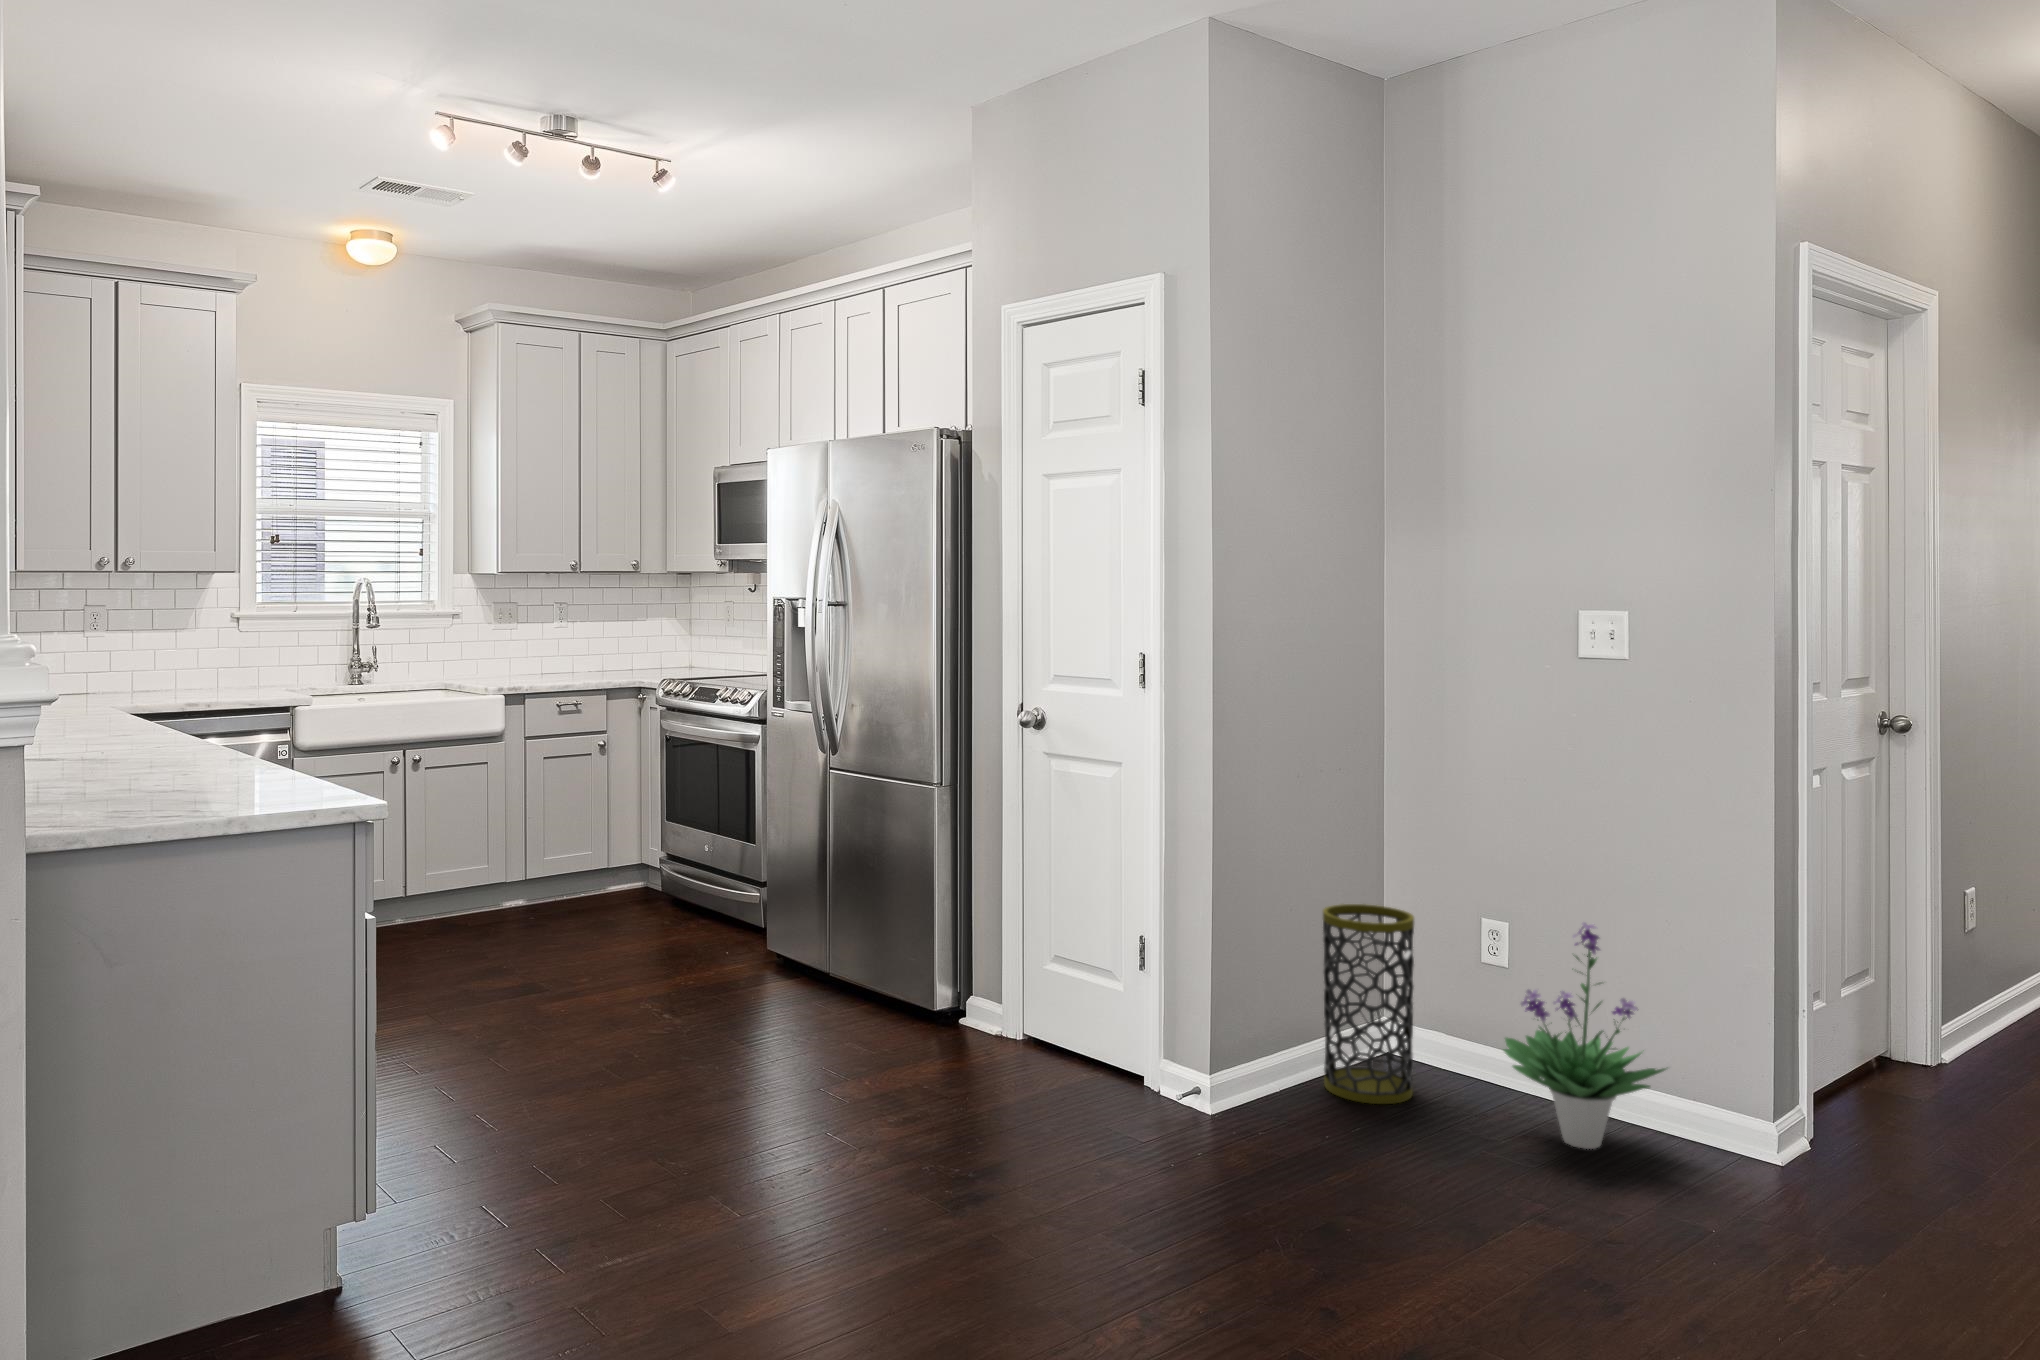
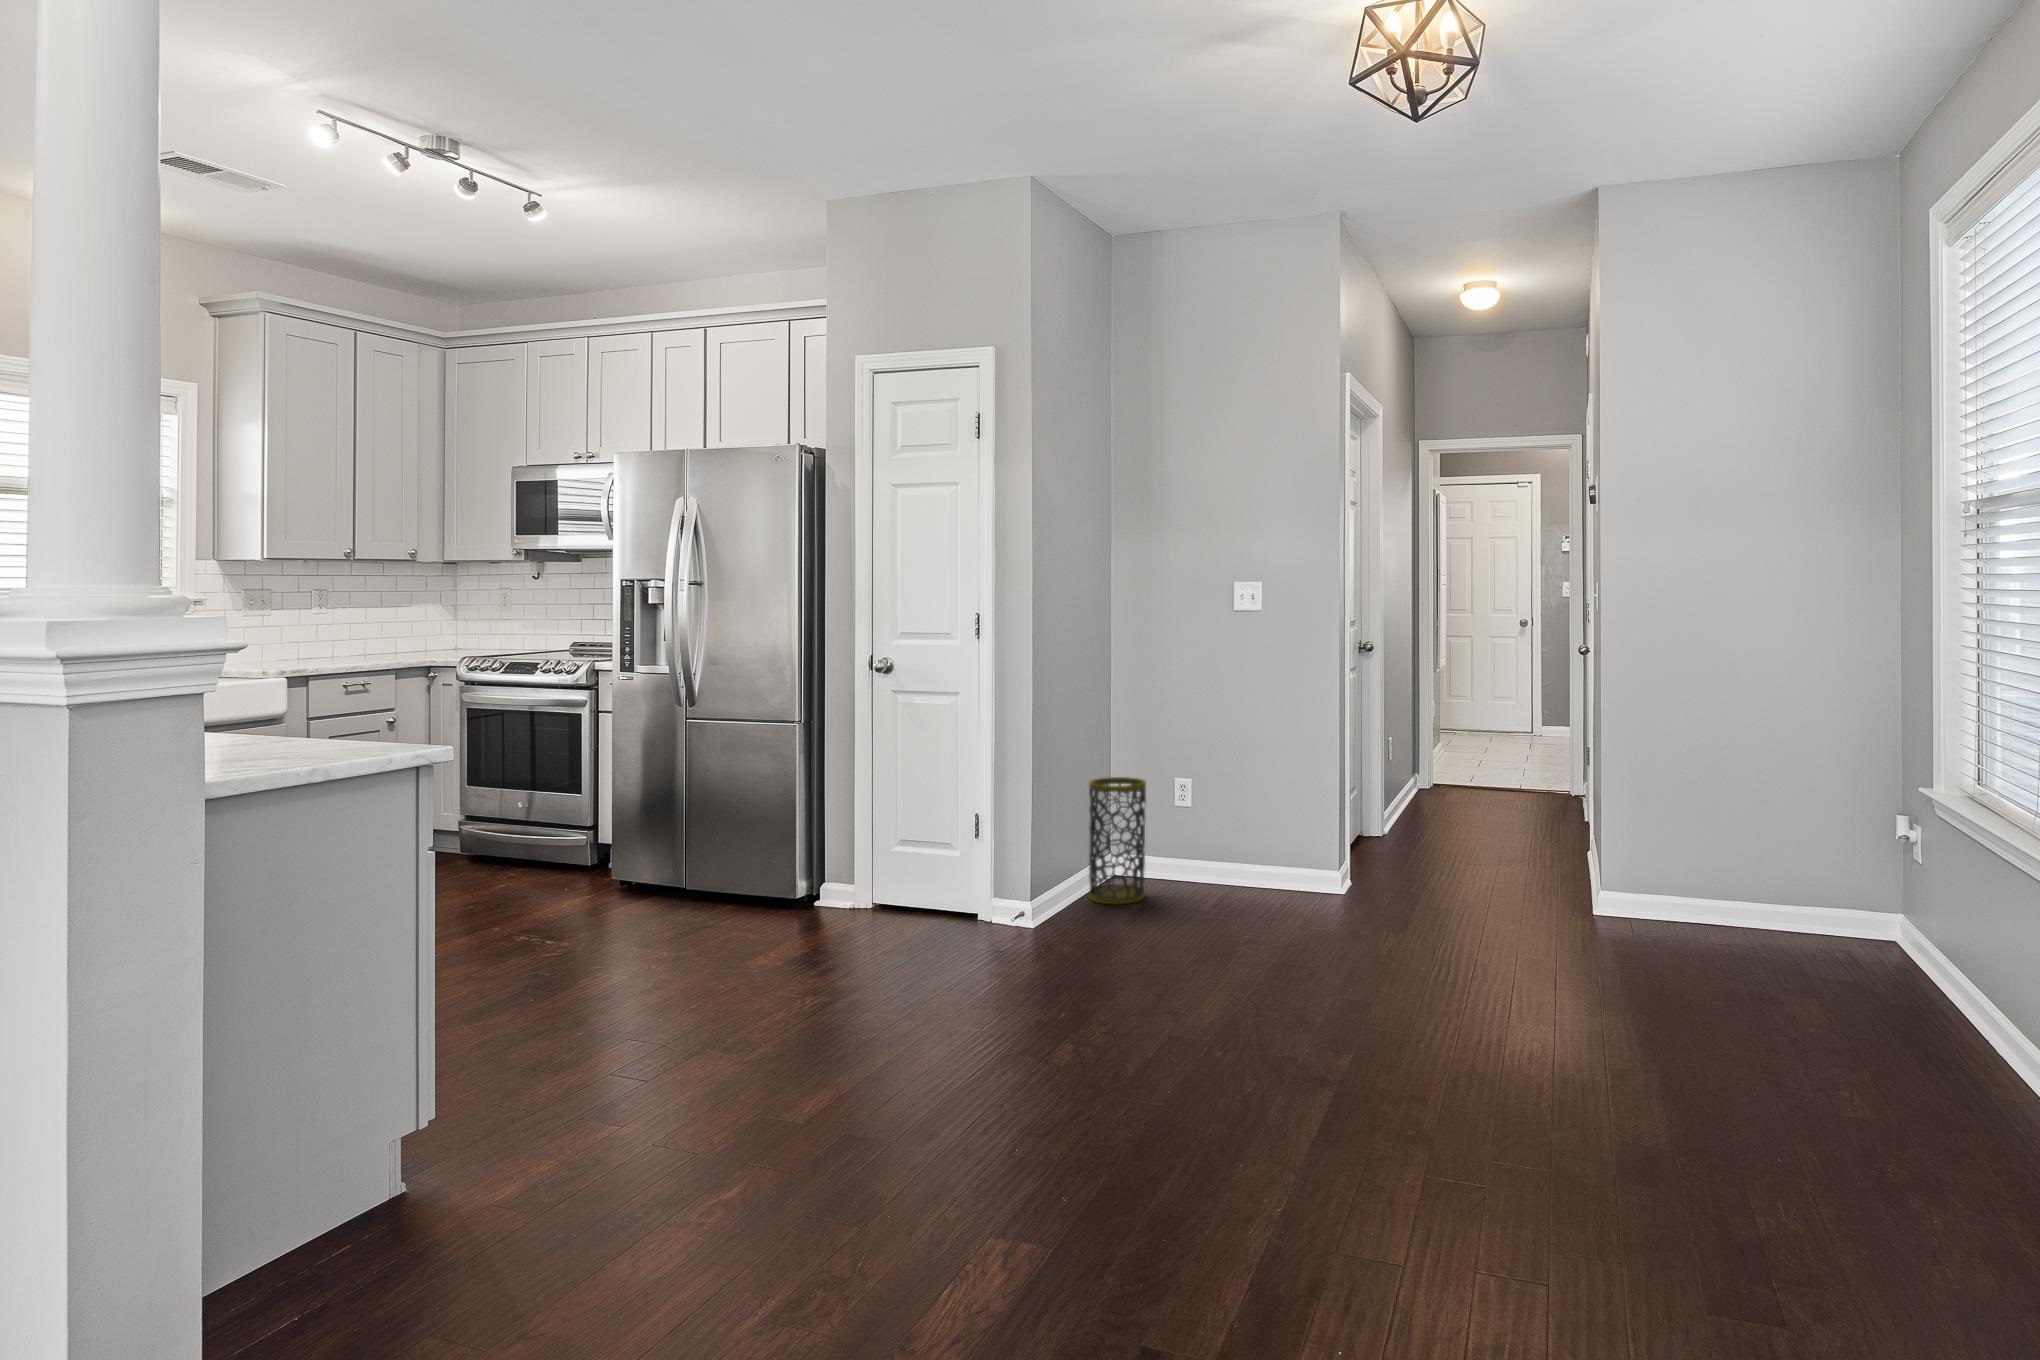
potted plant: present [1504,922,1666,1149] -> none [1201,770,1293,906]

